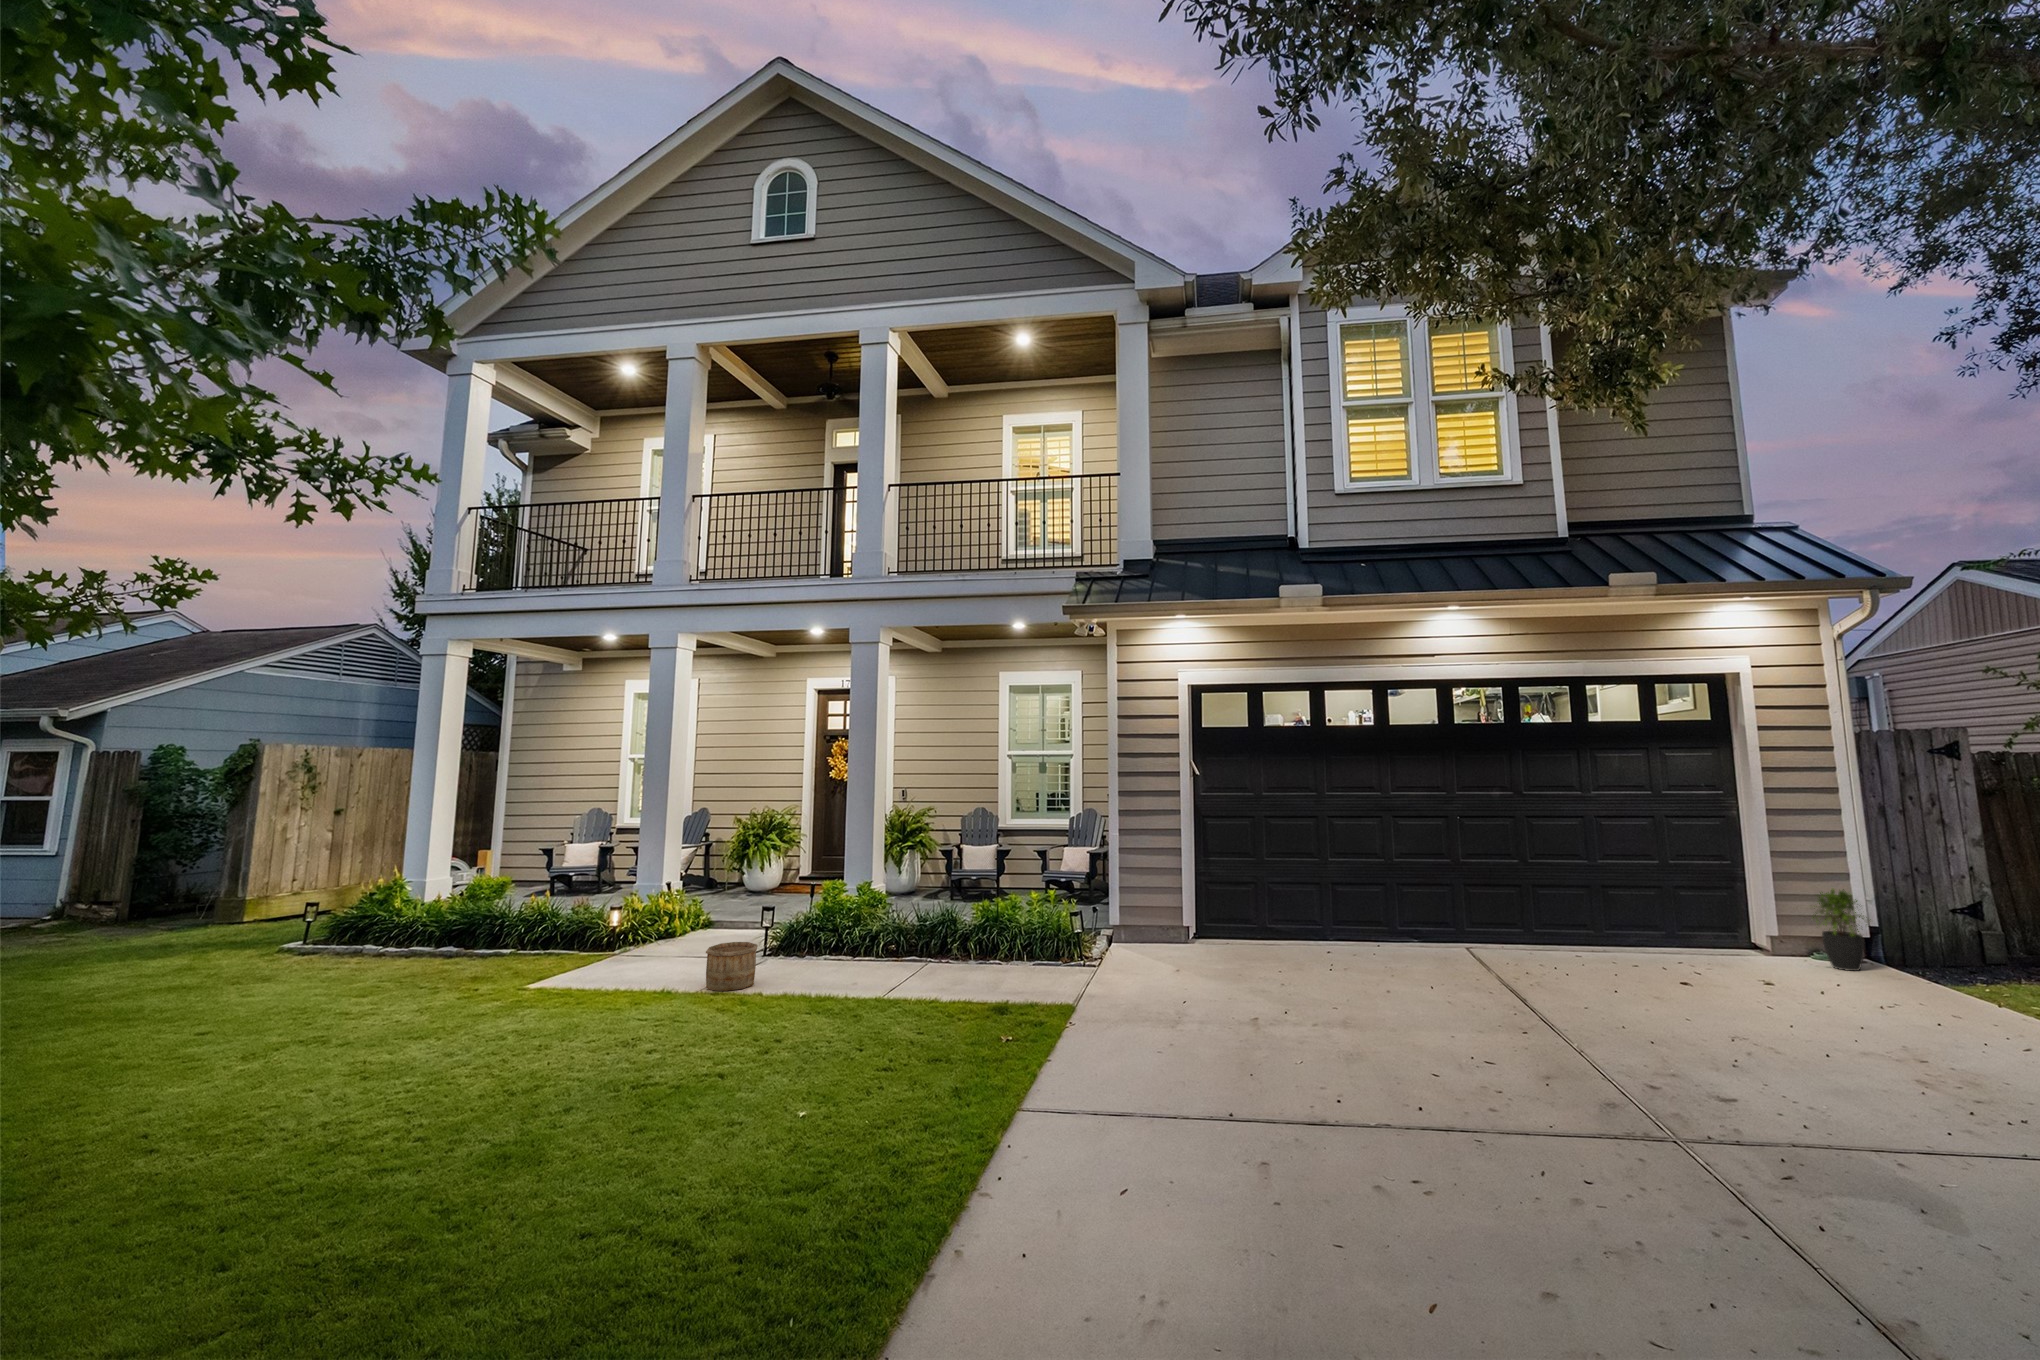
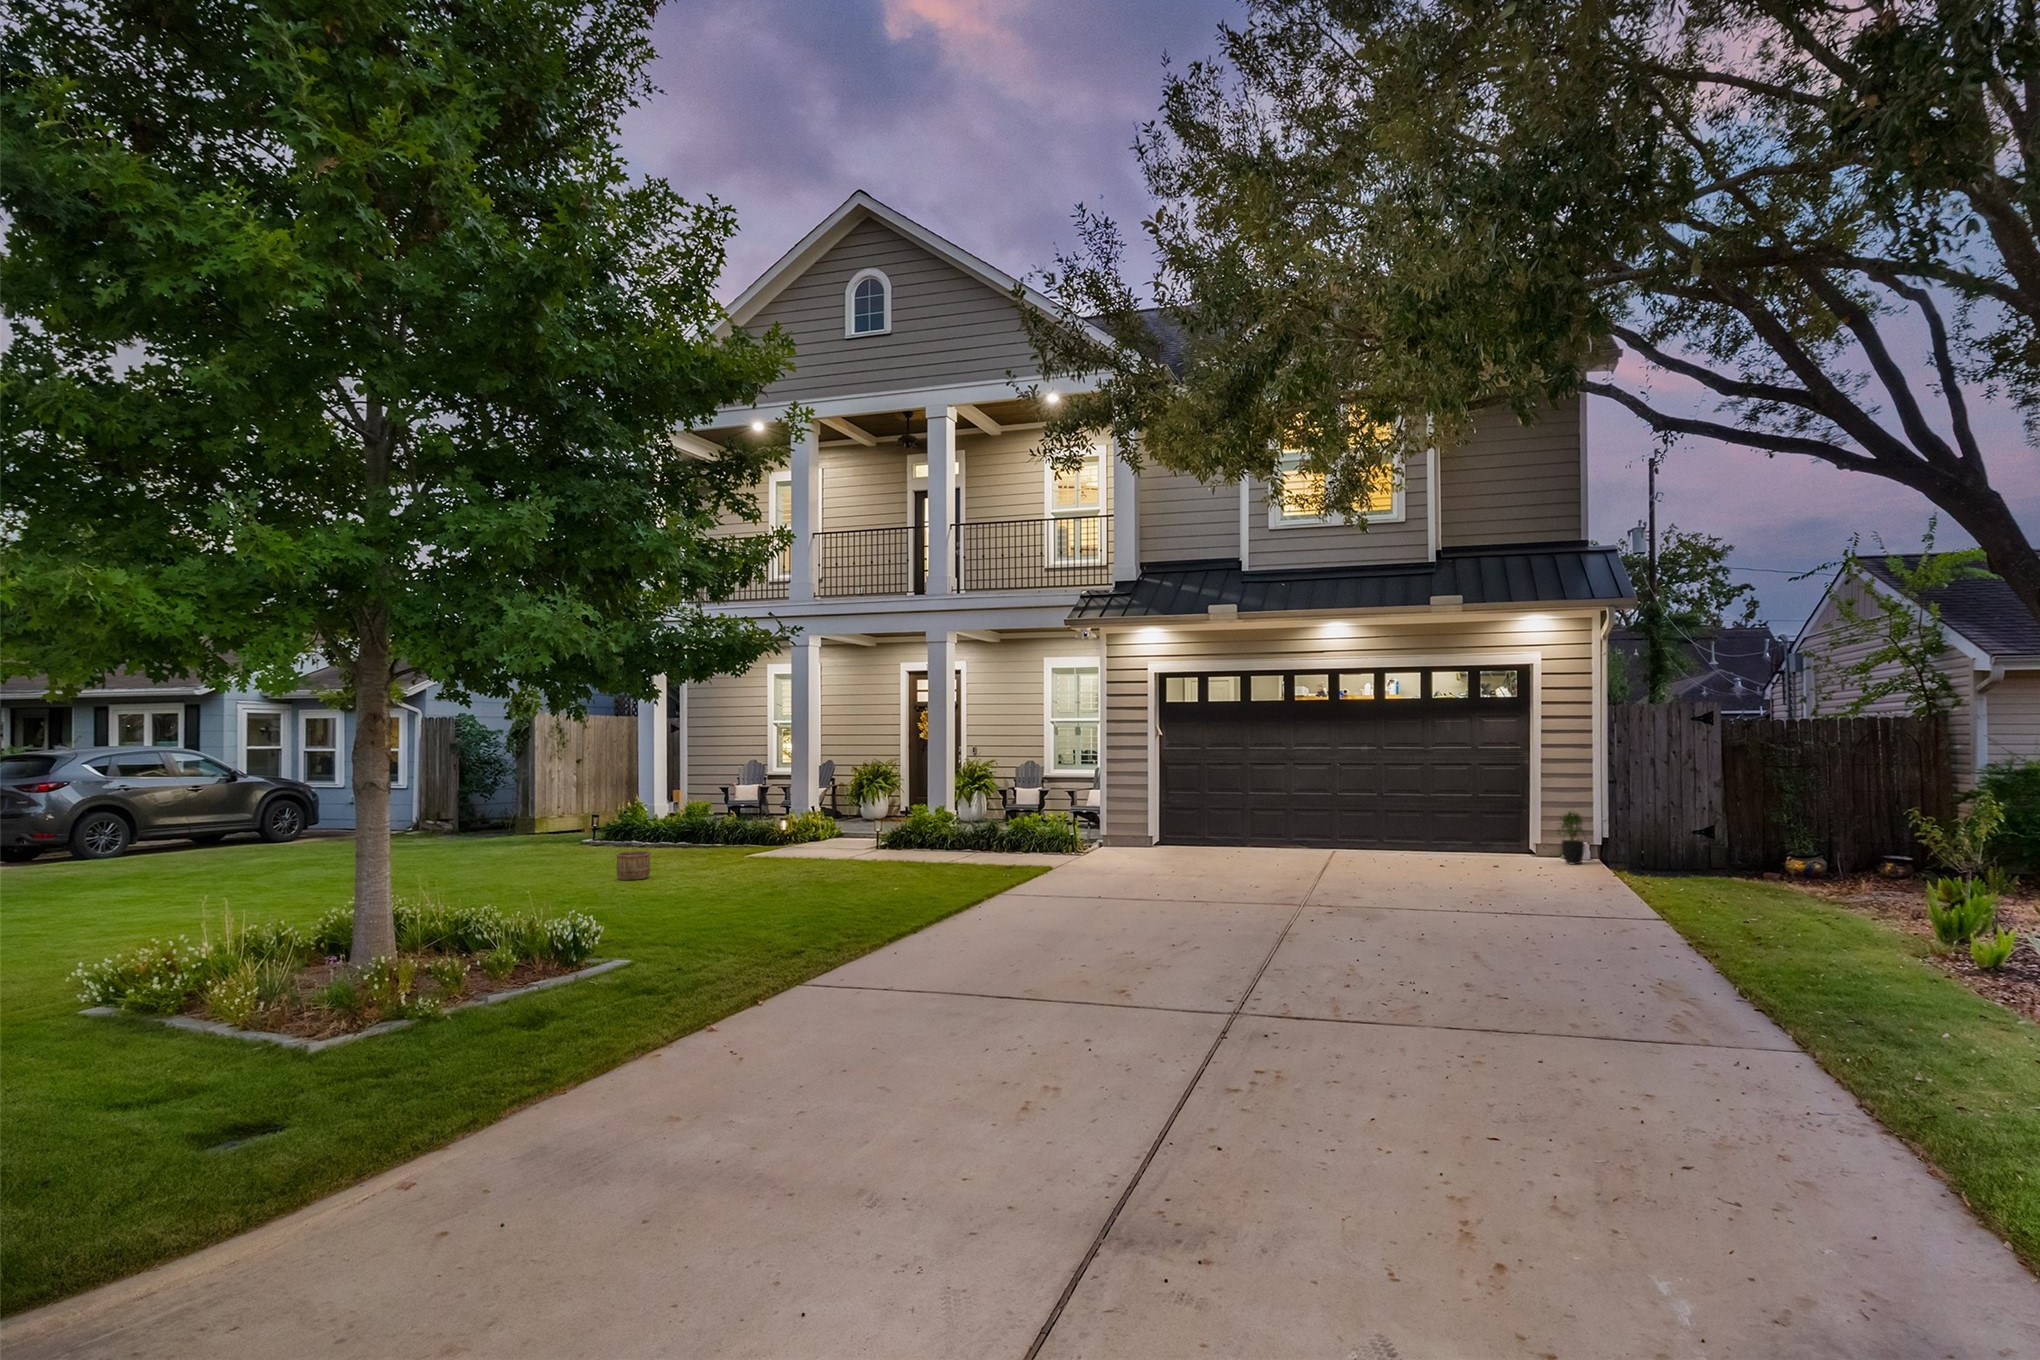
wooden bucket: present [706,942,758,991] -> present [616,851,651,880]

